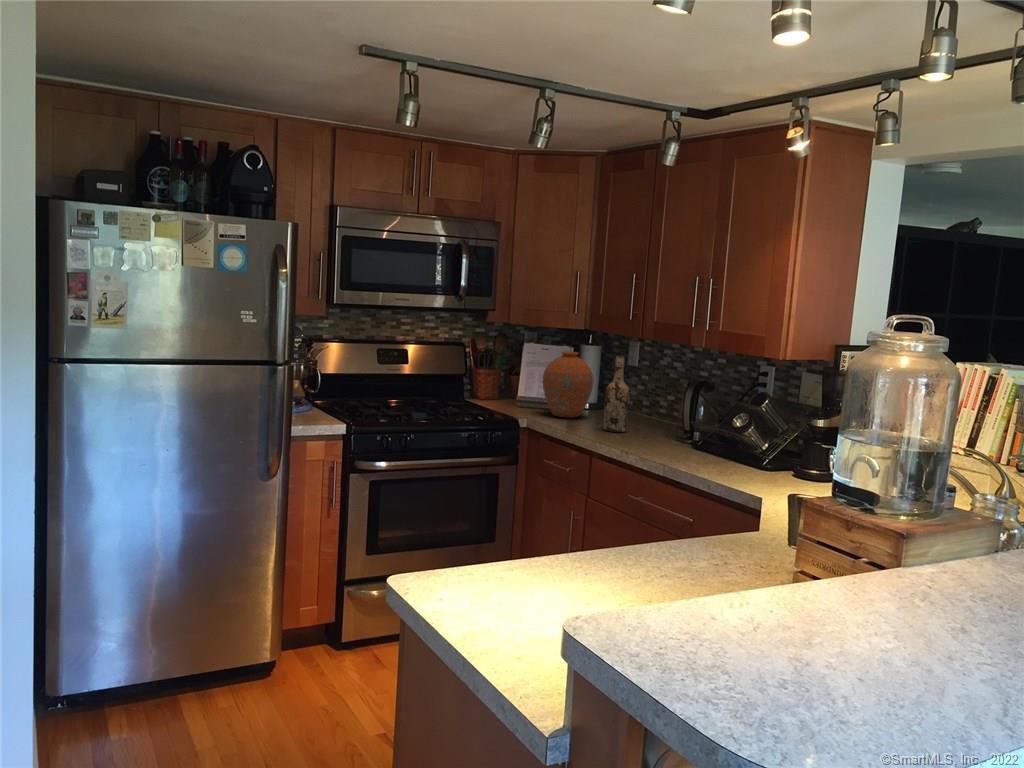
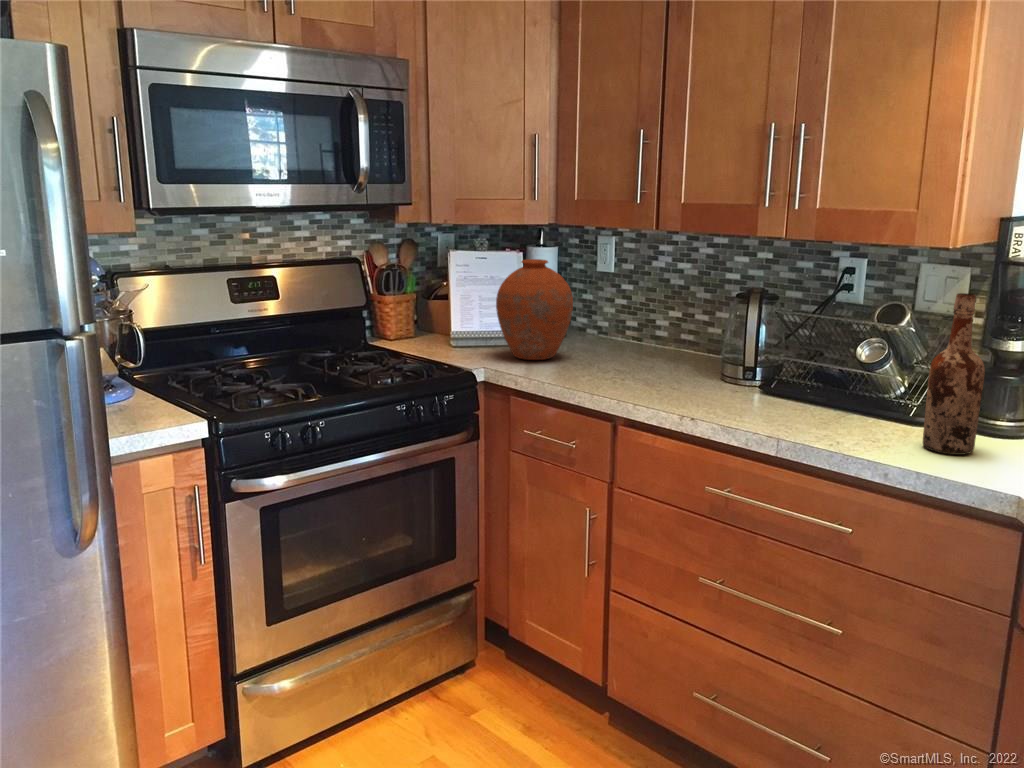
wine bottle: present [603,355,629,432] -> present [923,293,985,455]

